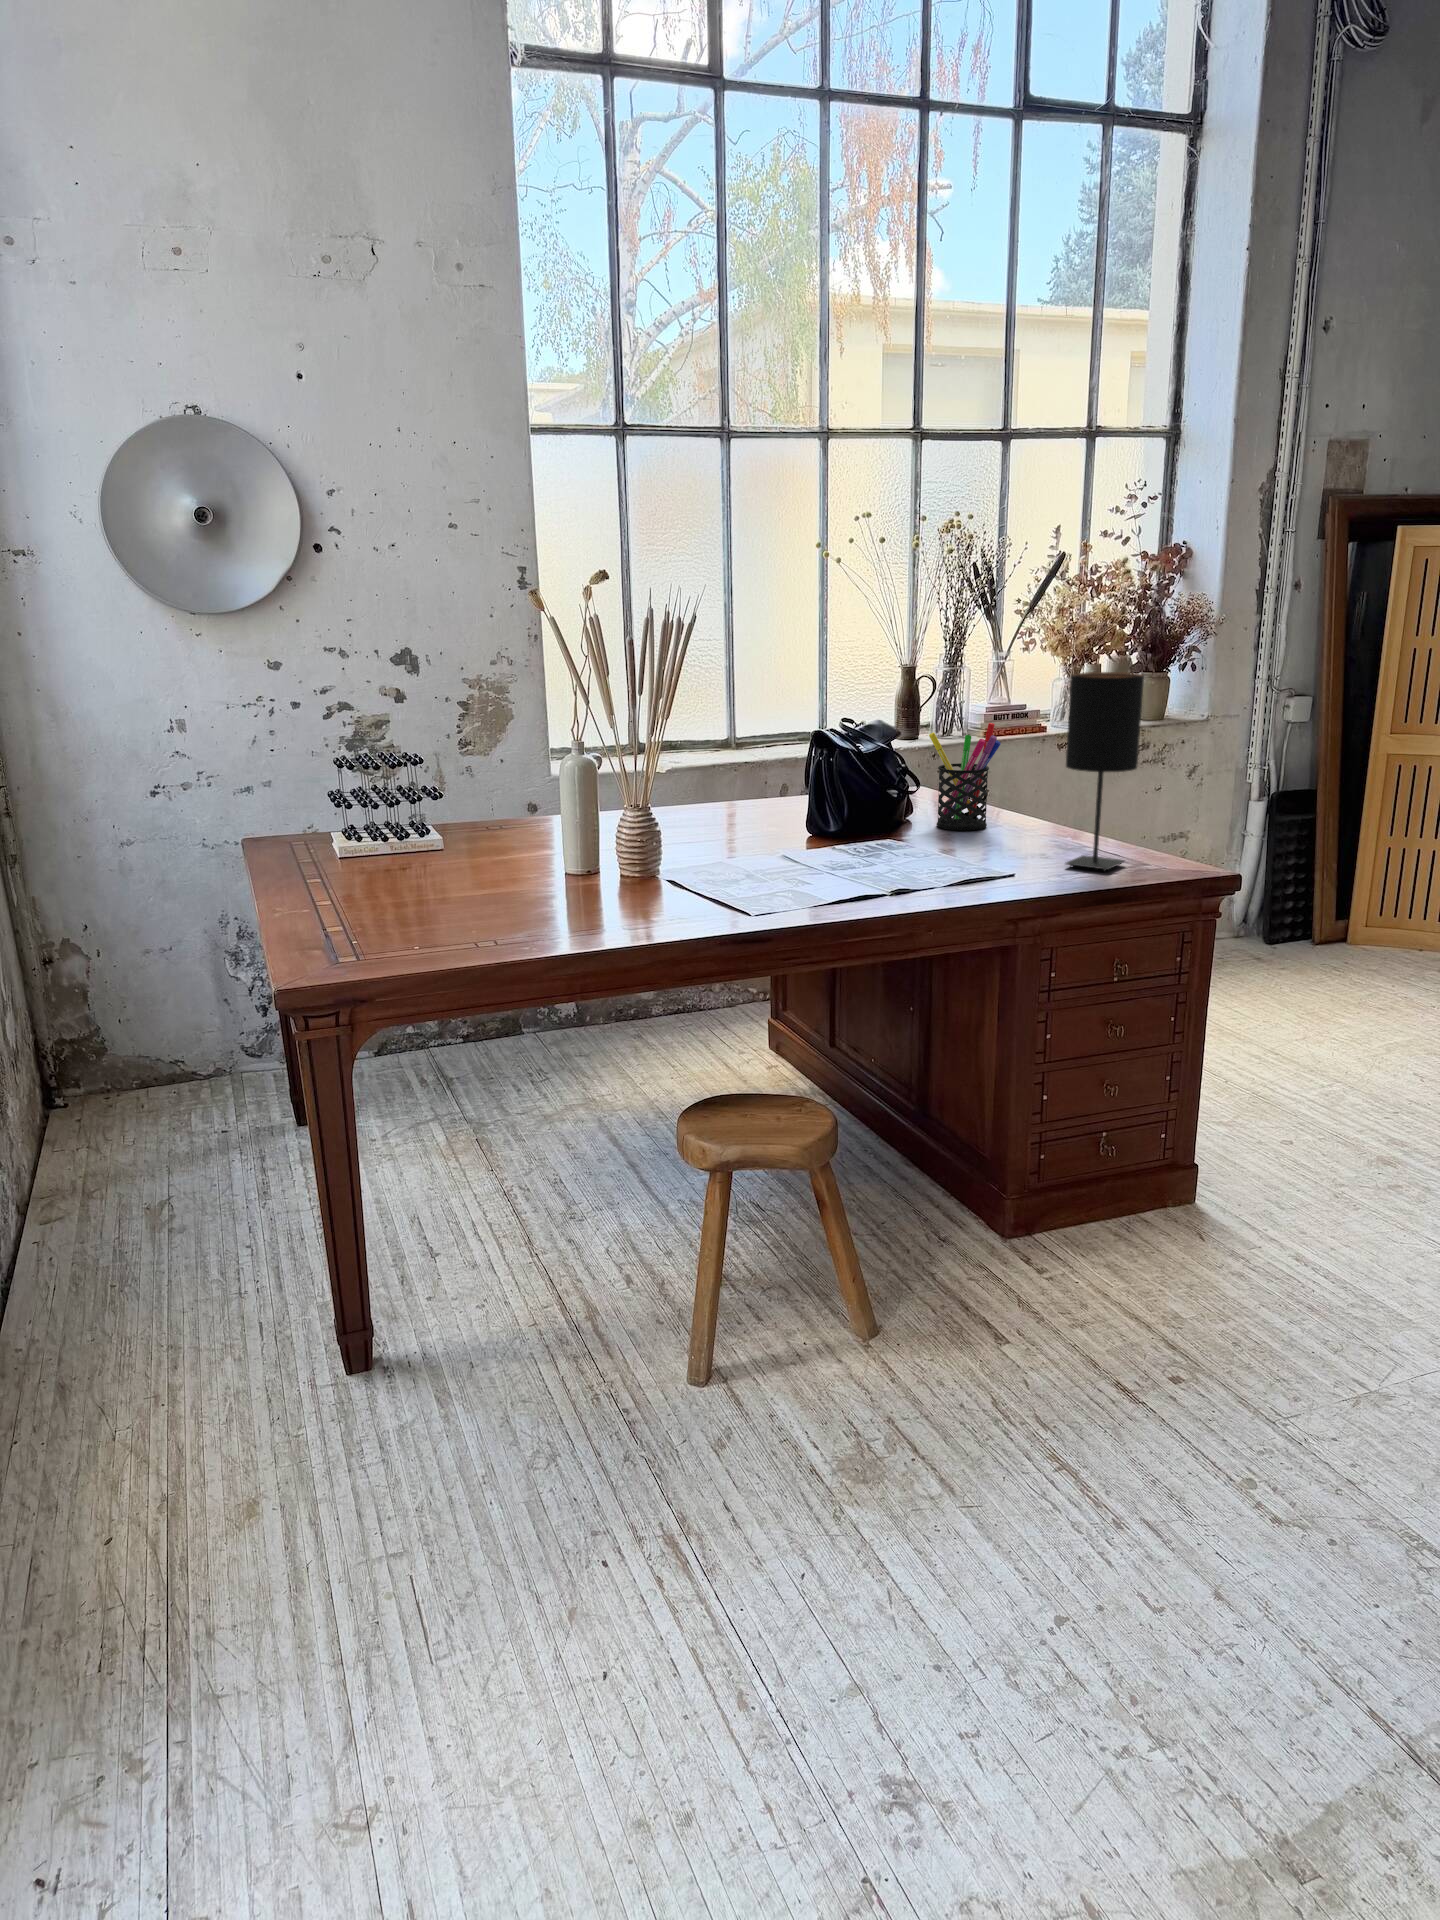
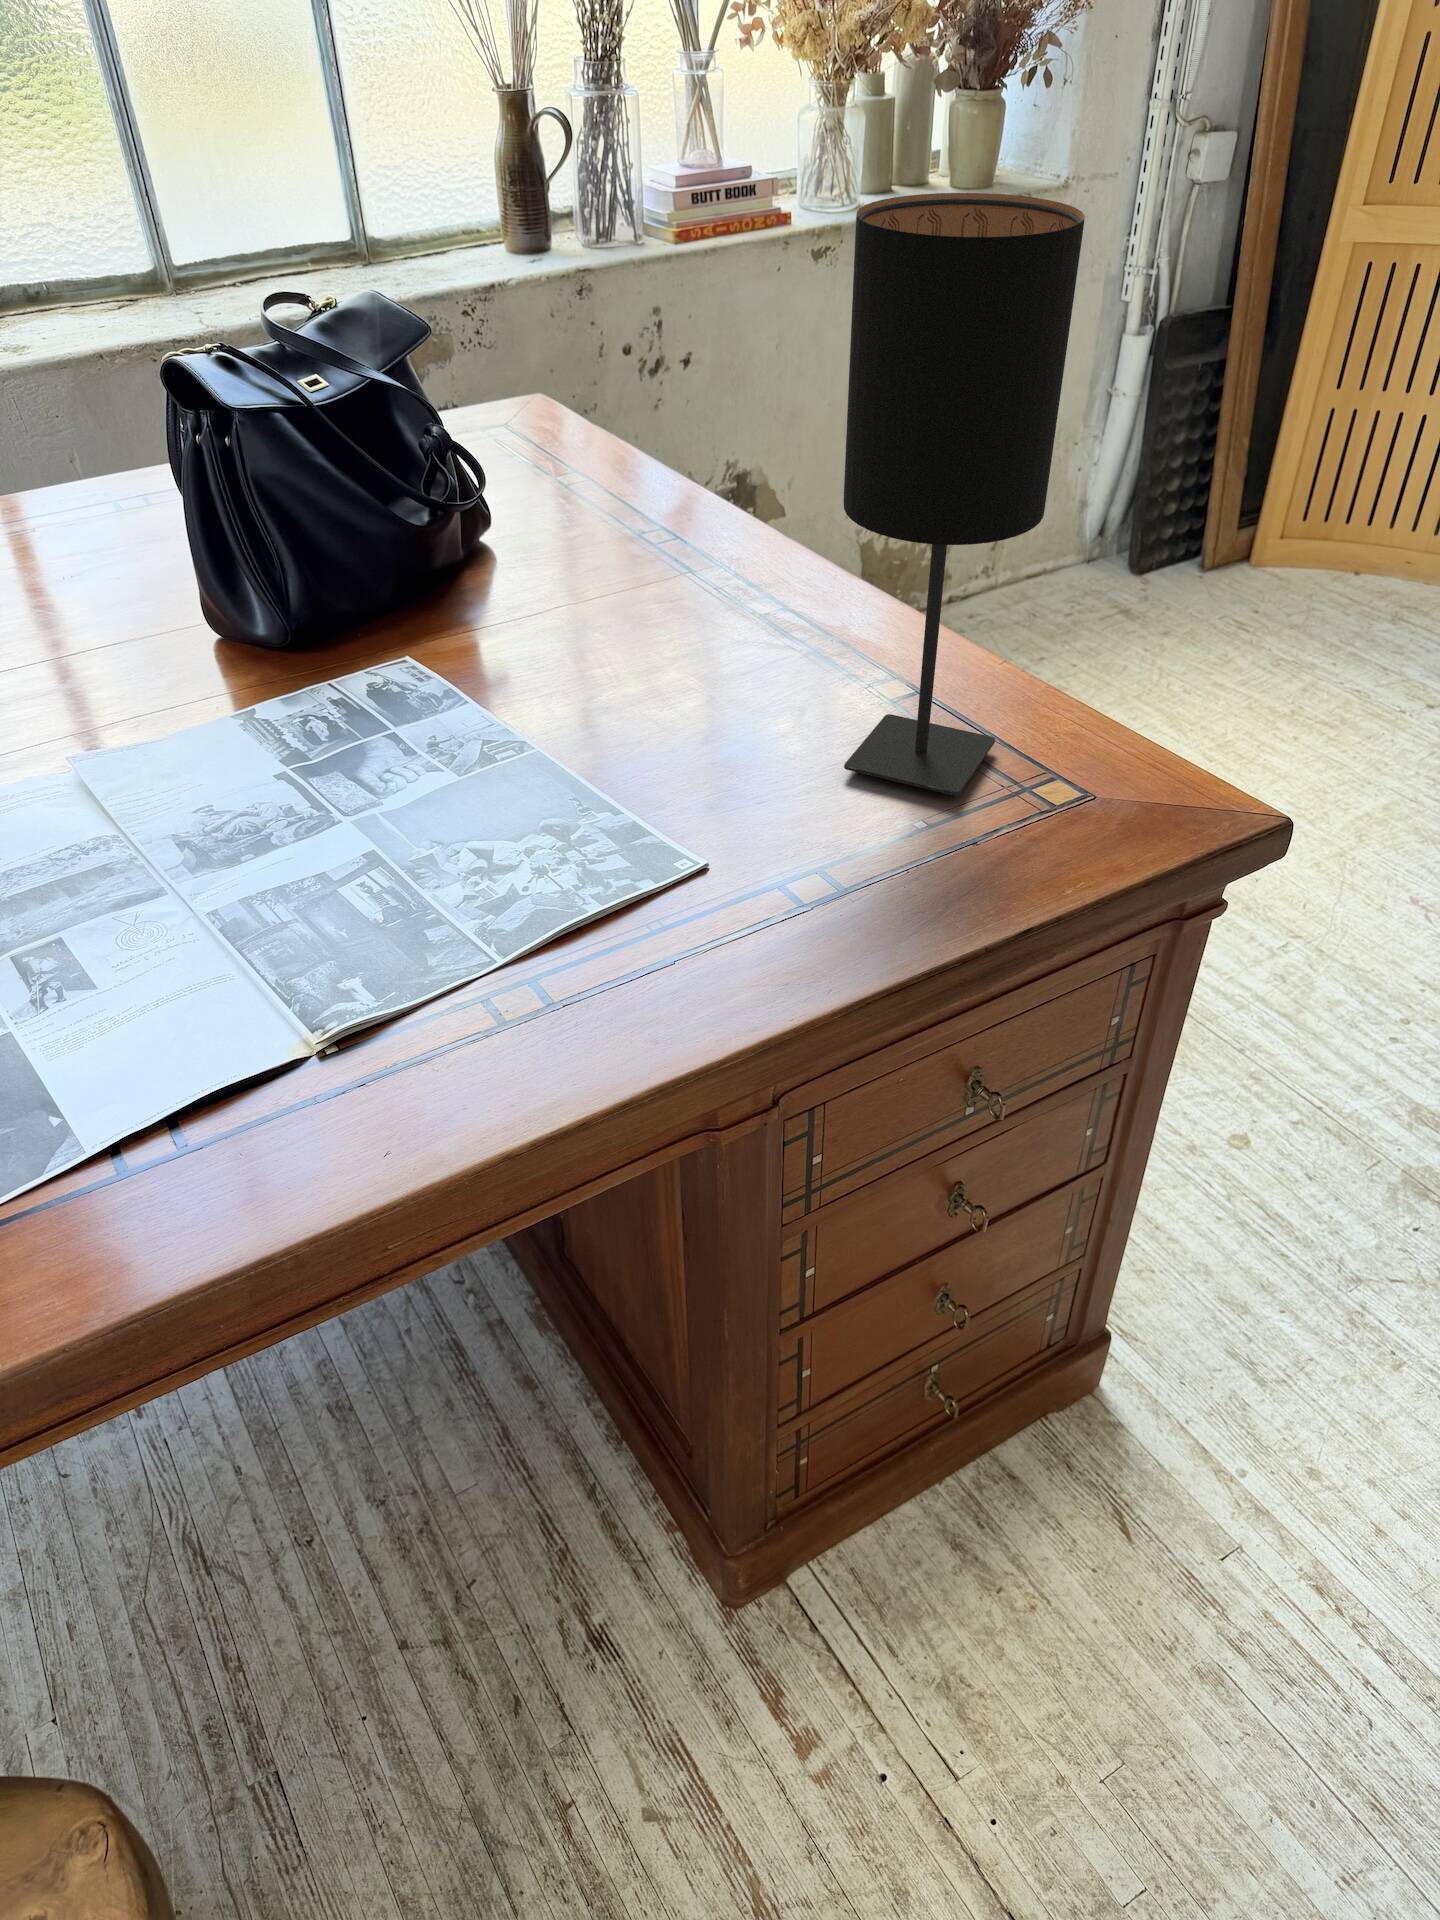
pen holder: present [929,723,1001,830] -> none [495,307,674,590]

